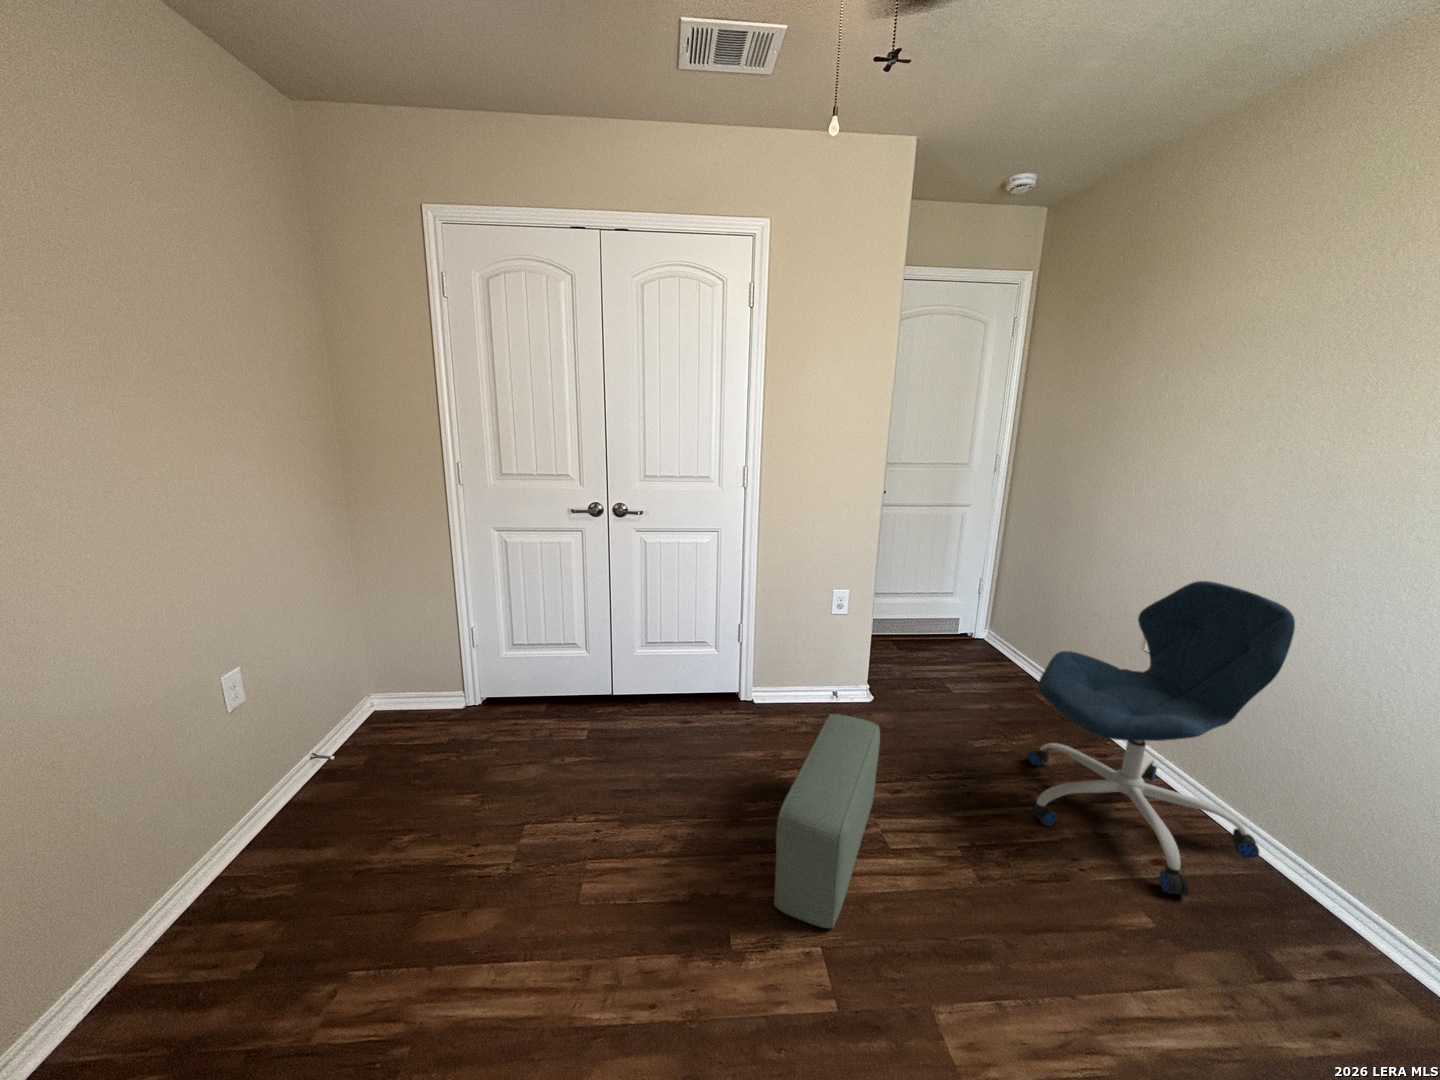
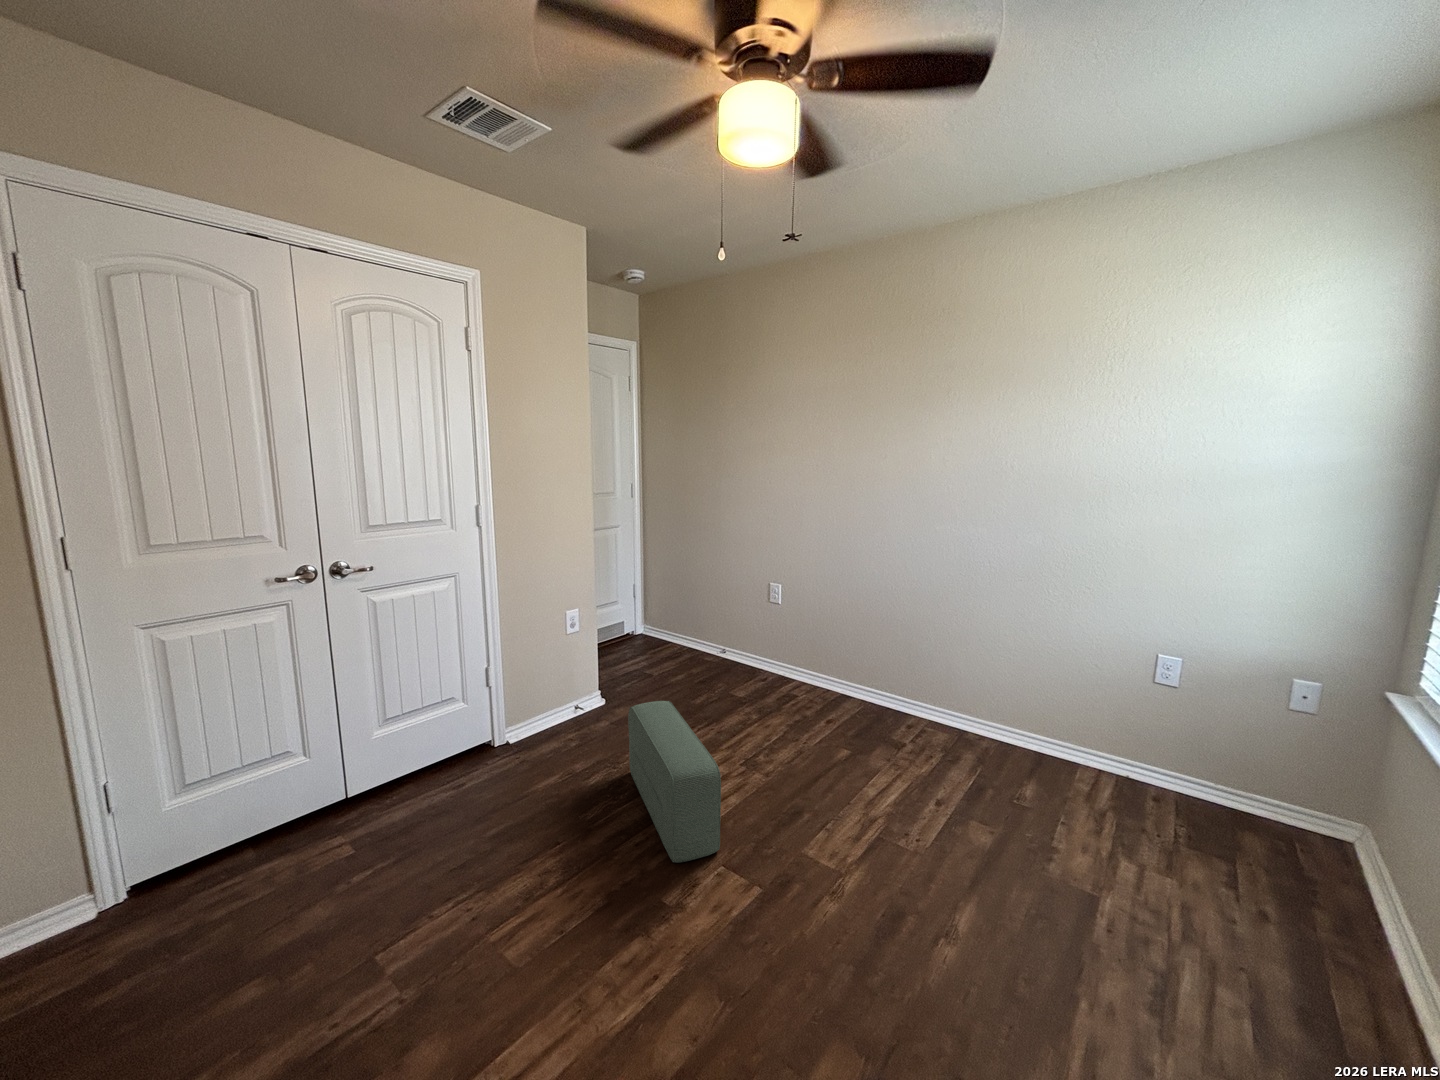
office chair: present [1028,581,1295,896] -> none [731,550,857,735]

